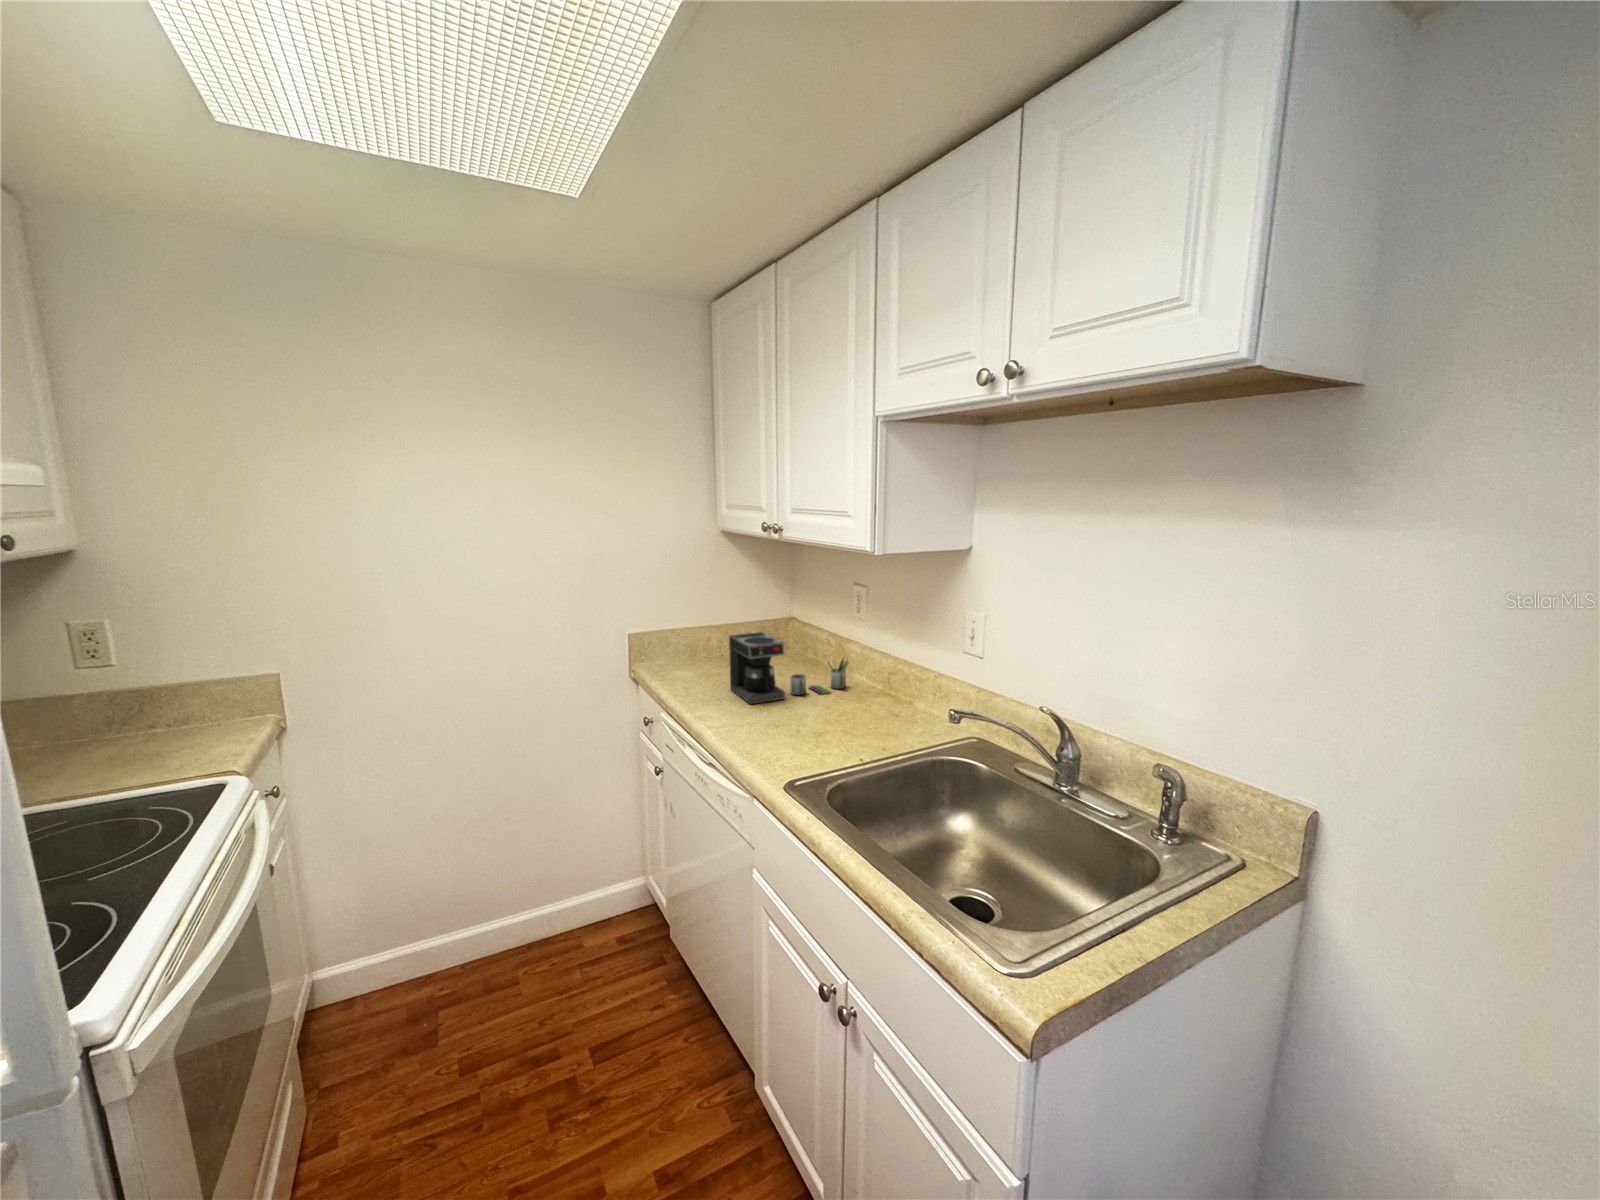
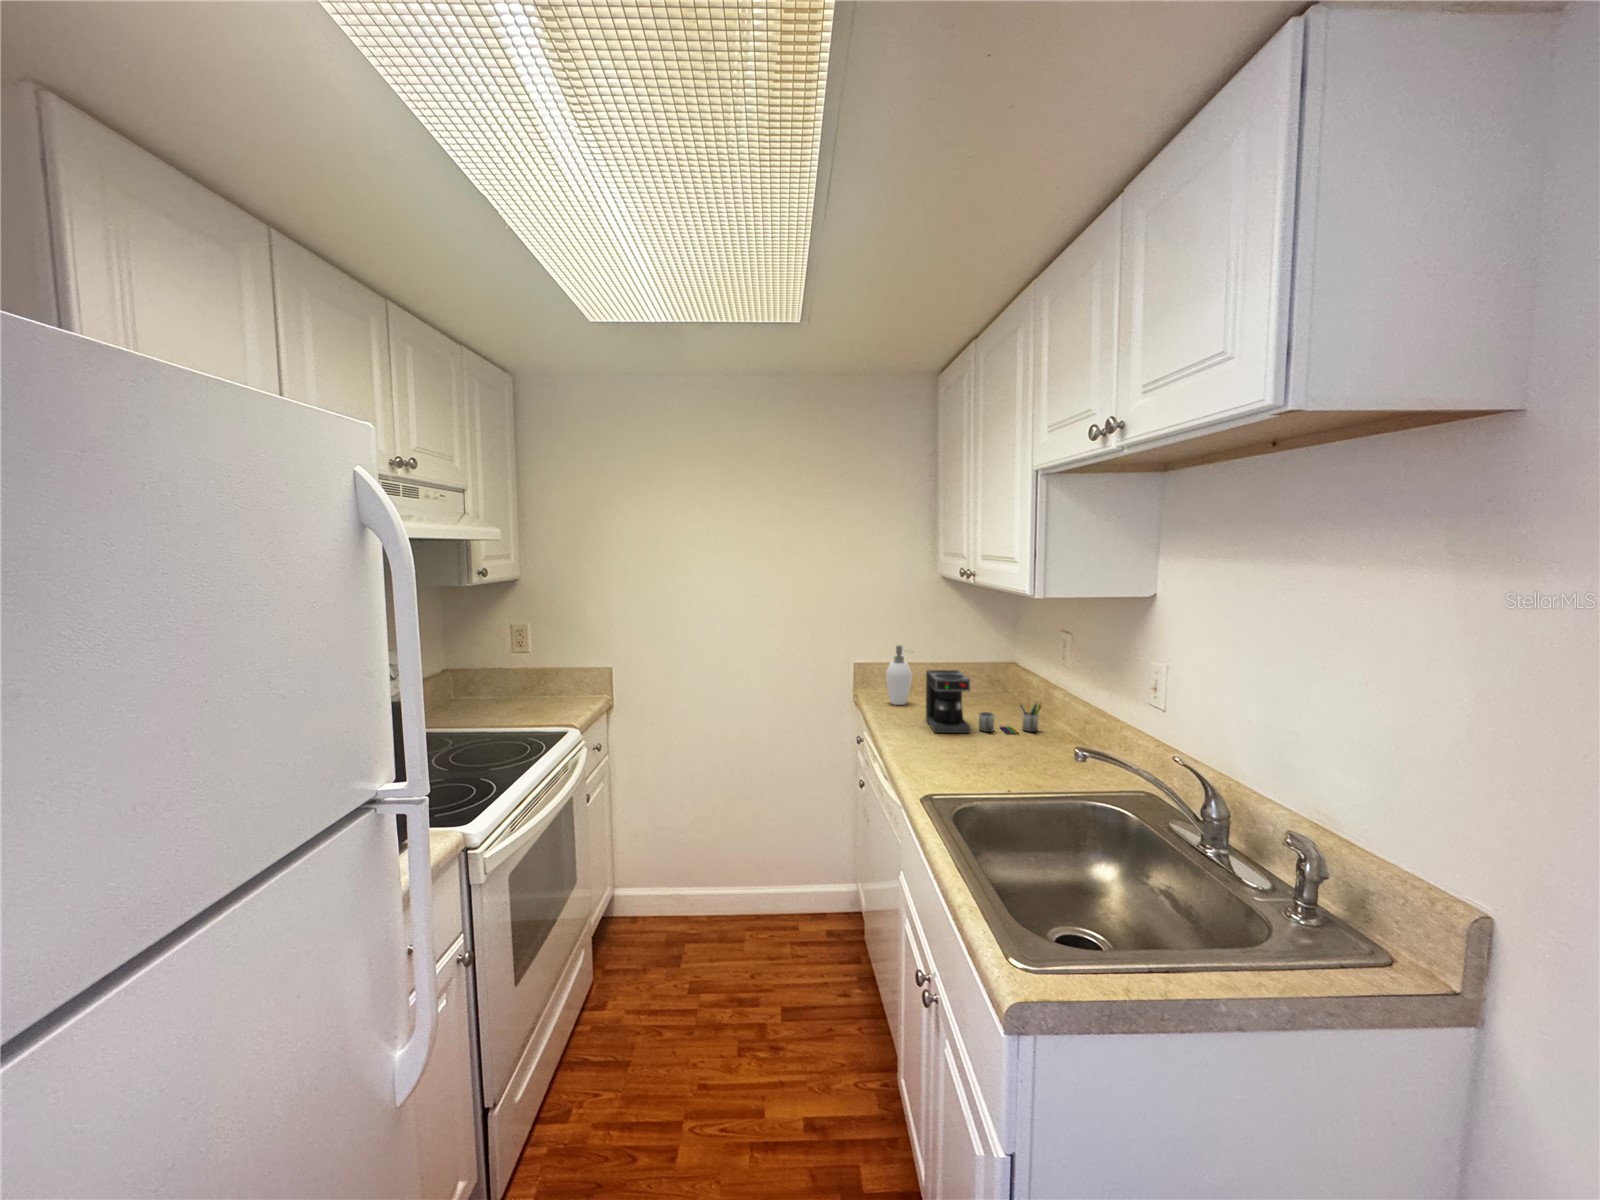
soap dispenser: none [673,609,707,676] -> present [886,645,912,705]

